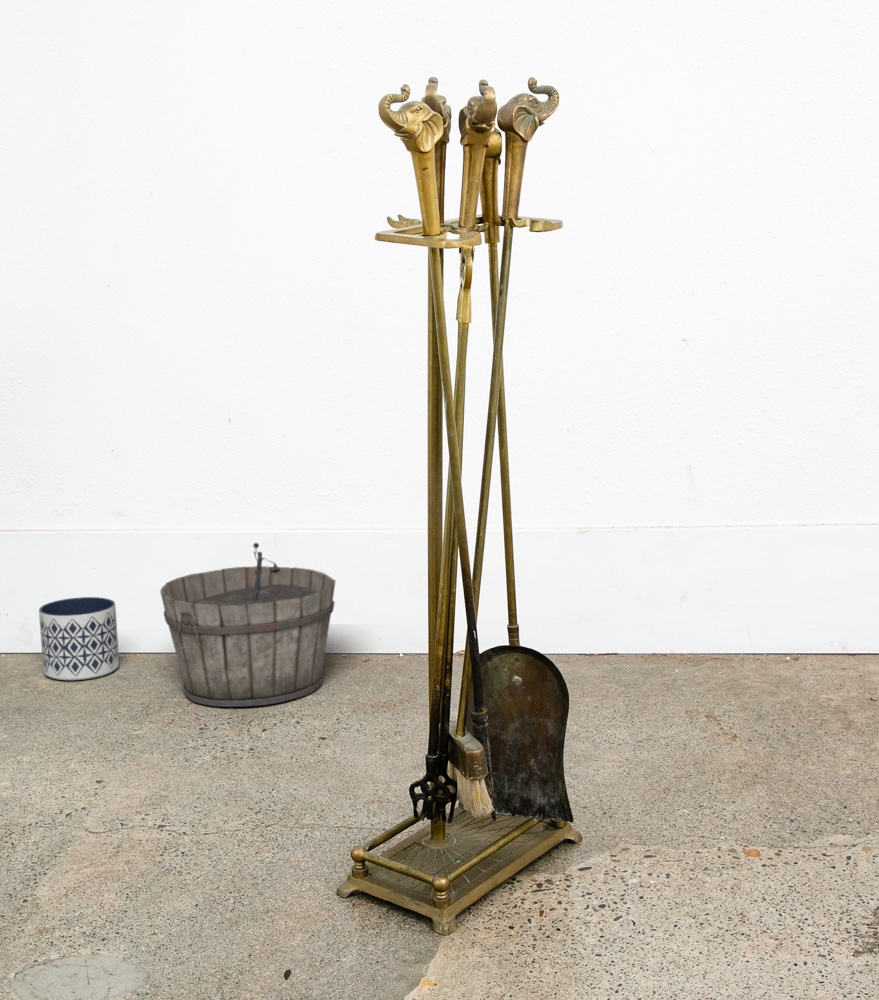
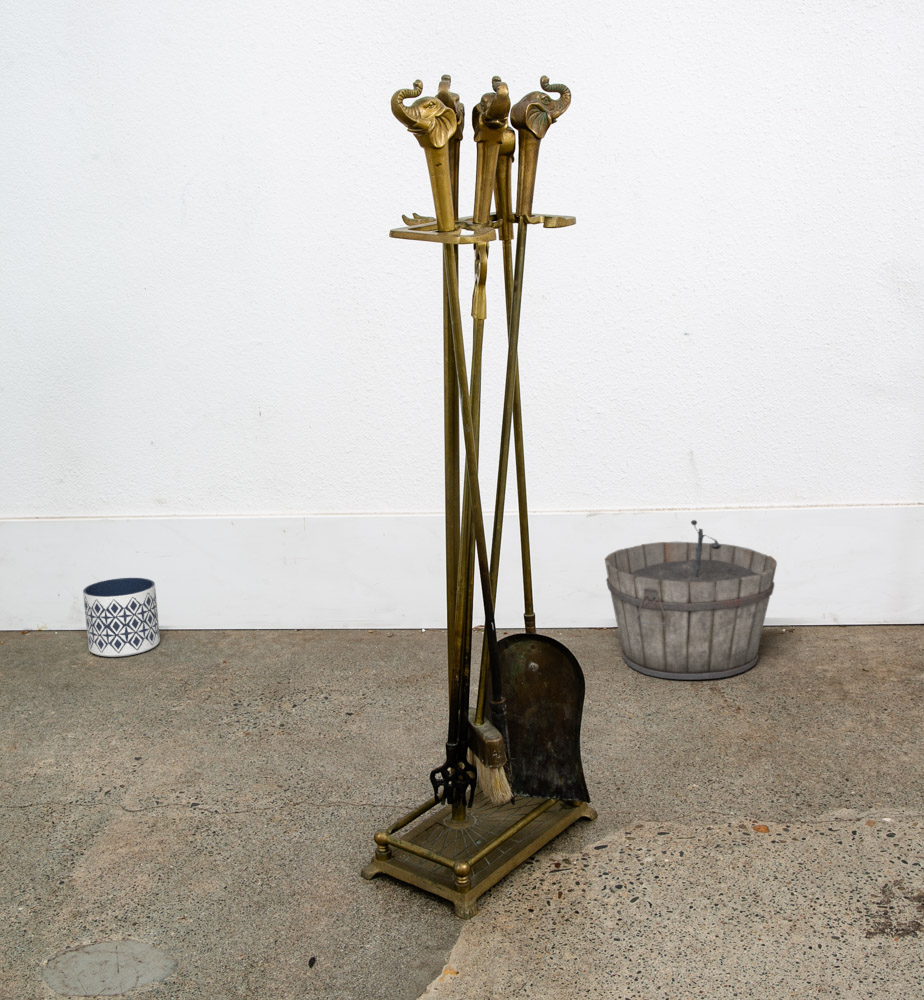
wooden bucket: present [160,543,336,707] -> present [605,520,777,679]

